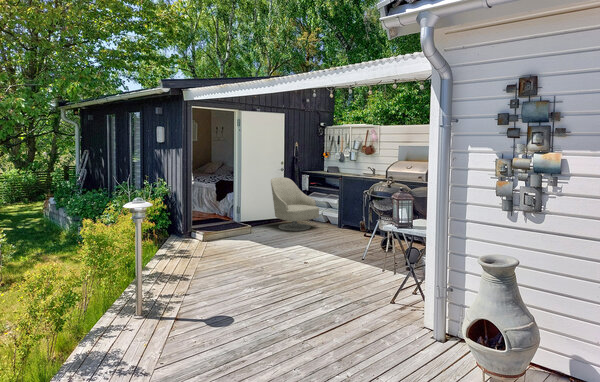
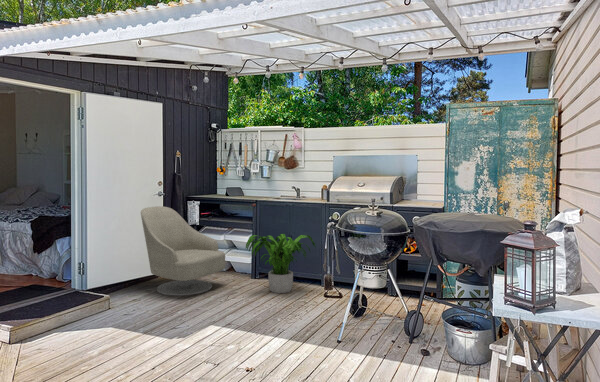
potted plant: none [328,197,373,234] -> present [246,234,316,293]

